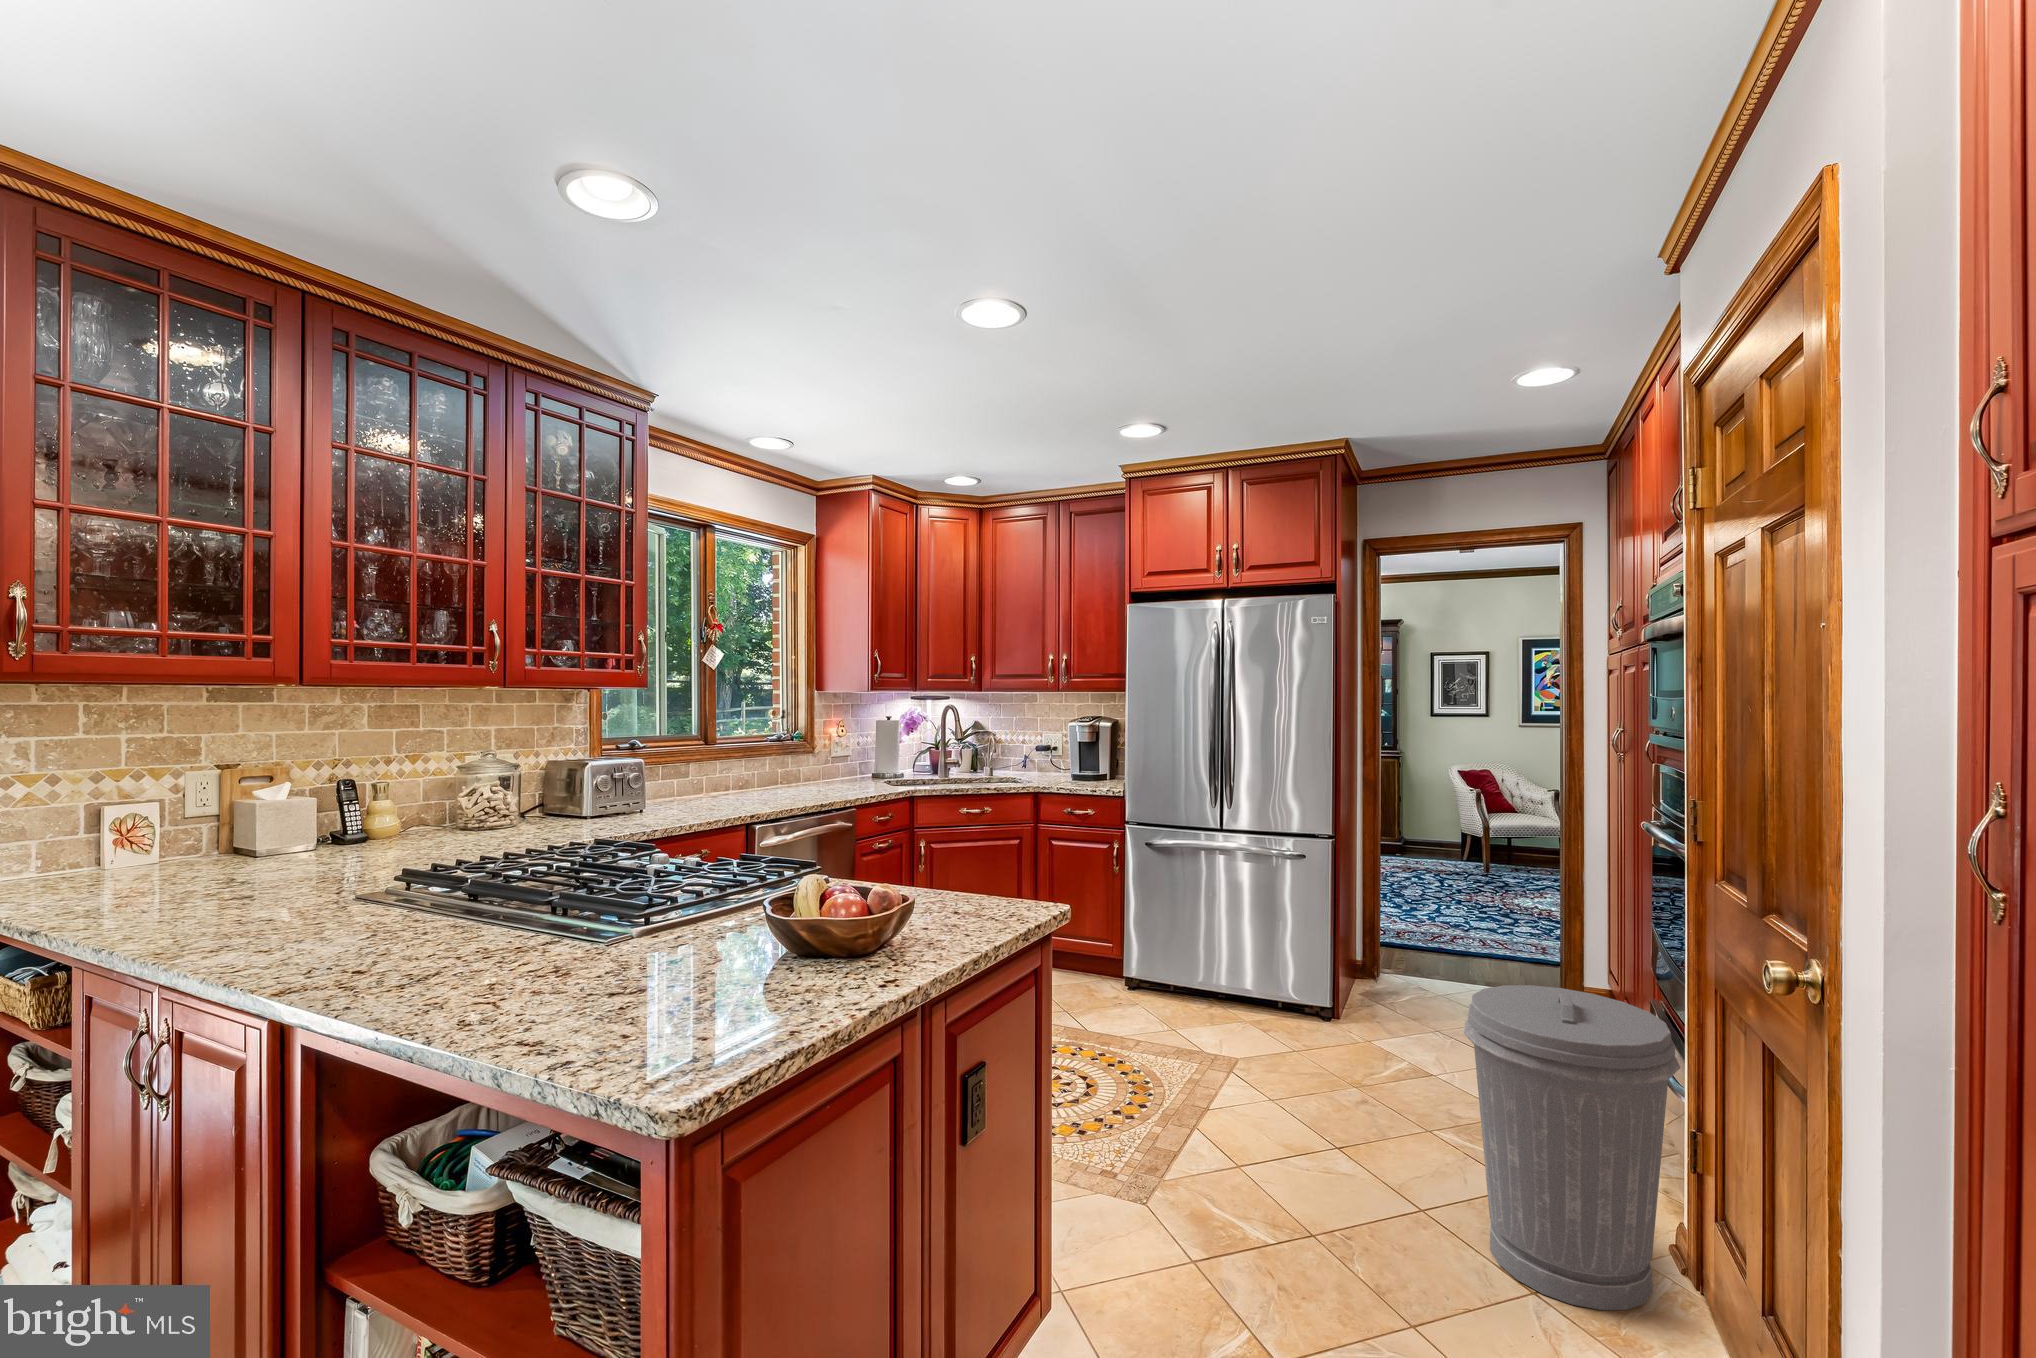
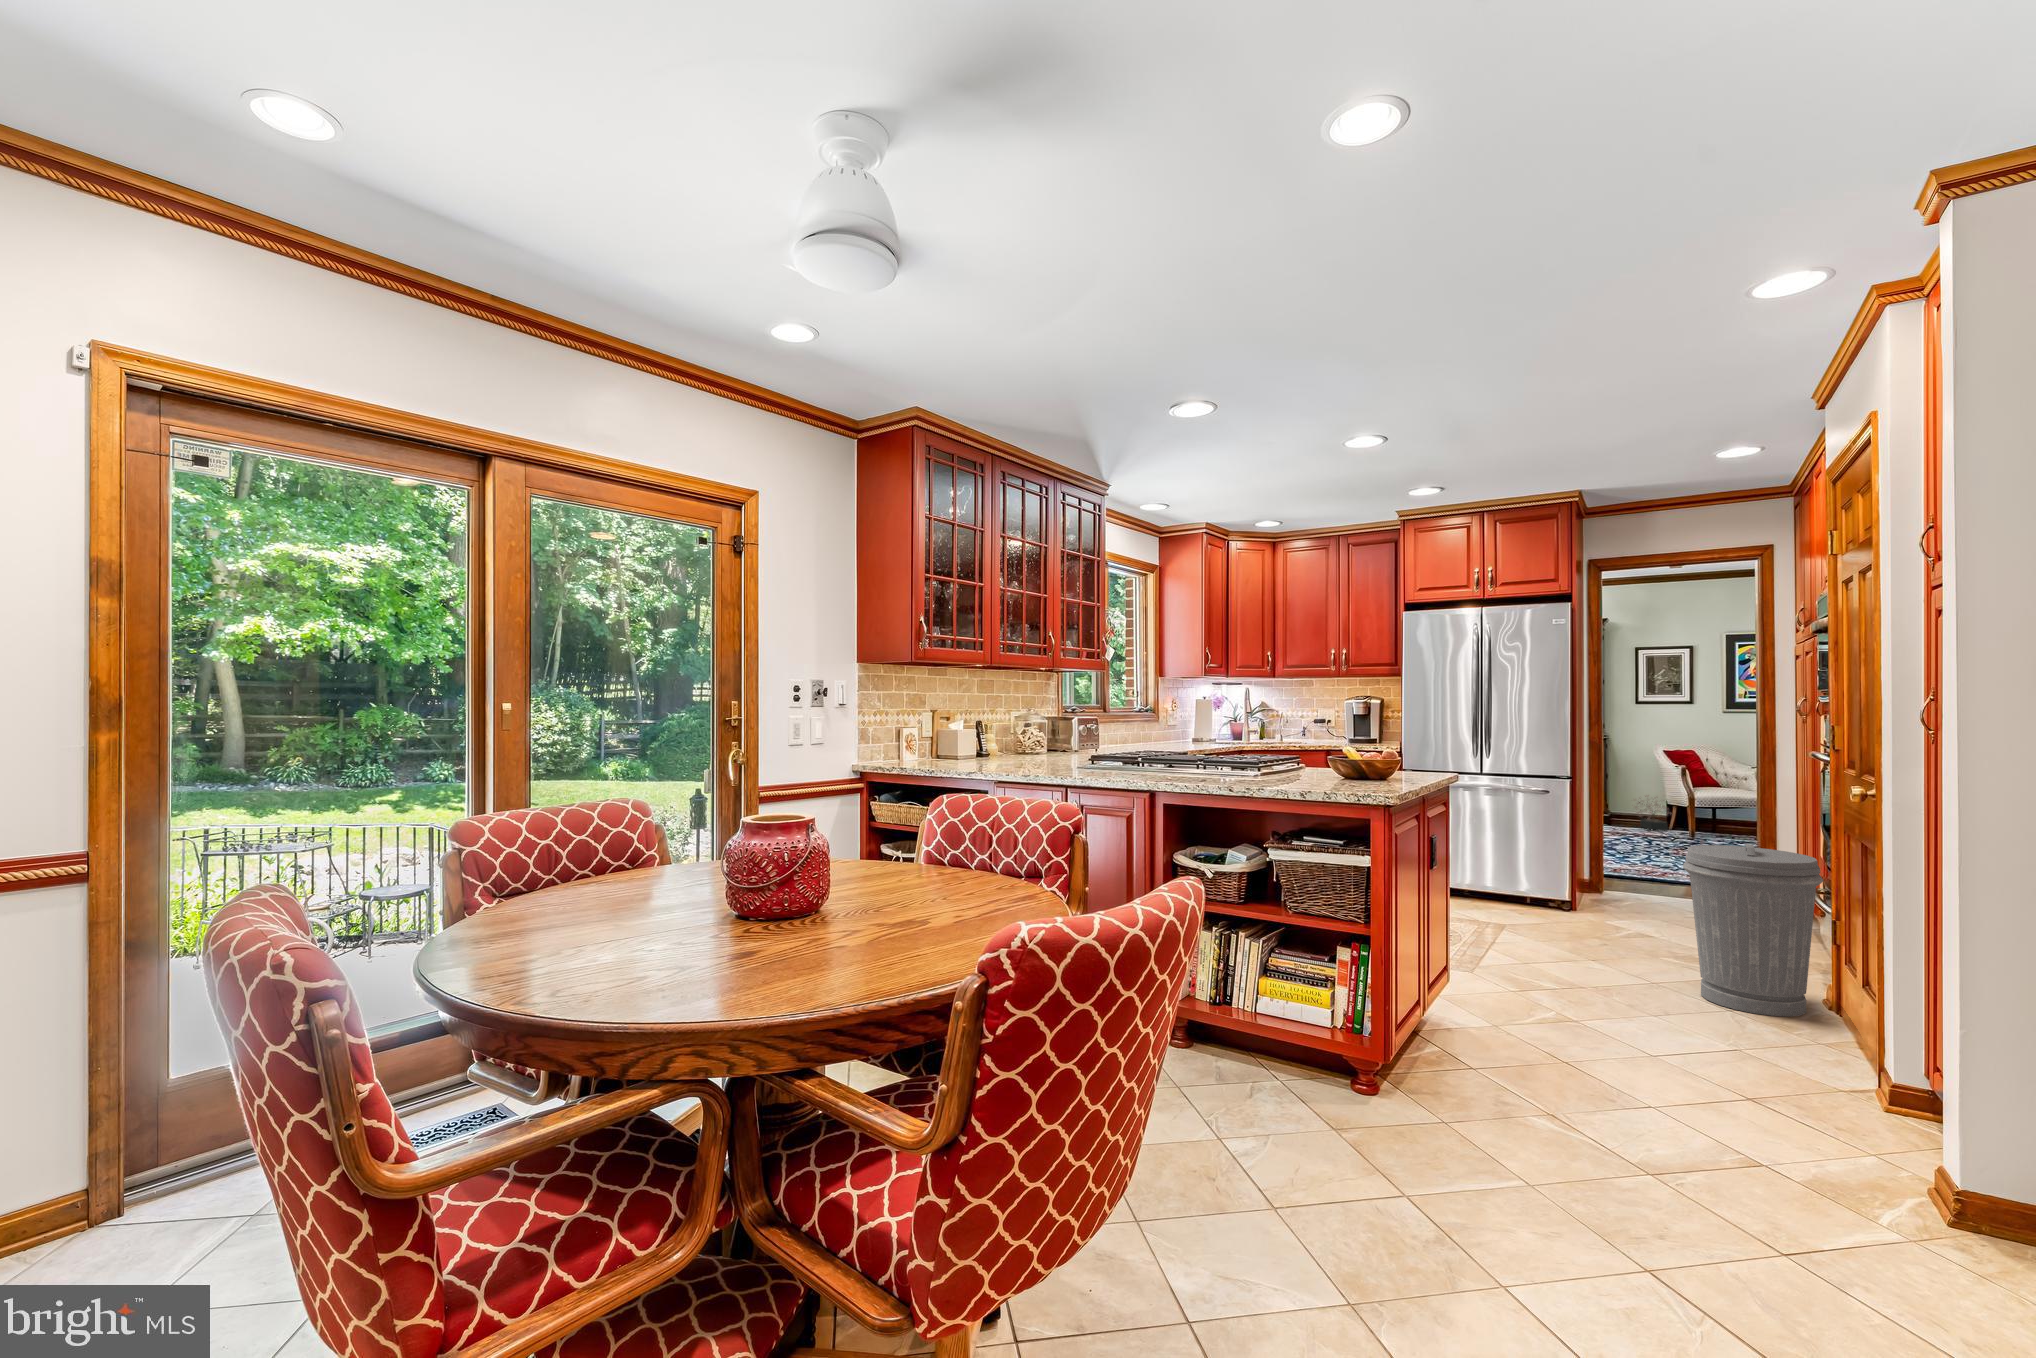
decorative plant: none [1424,821,1467,863] -> present [1636,795,1668,831]

